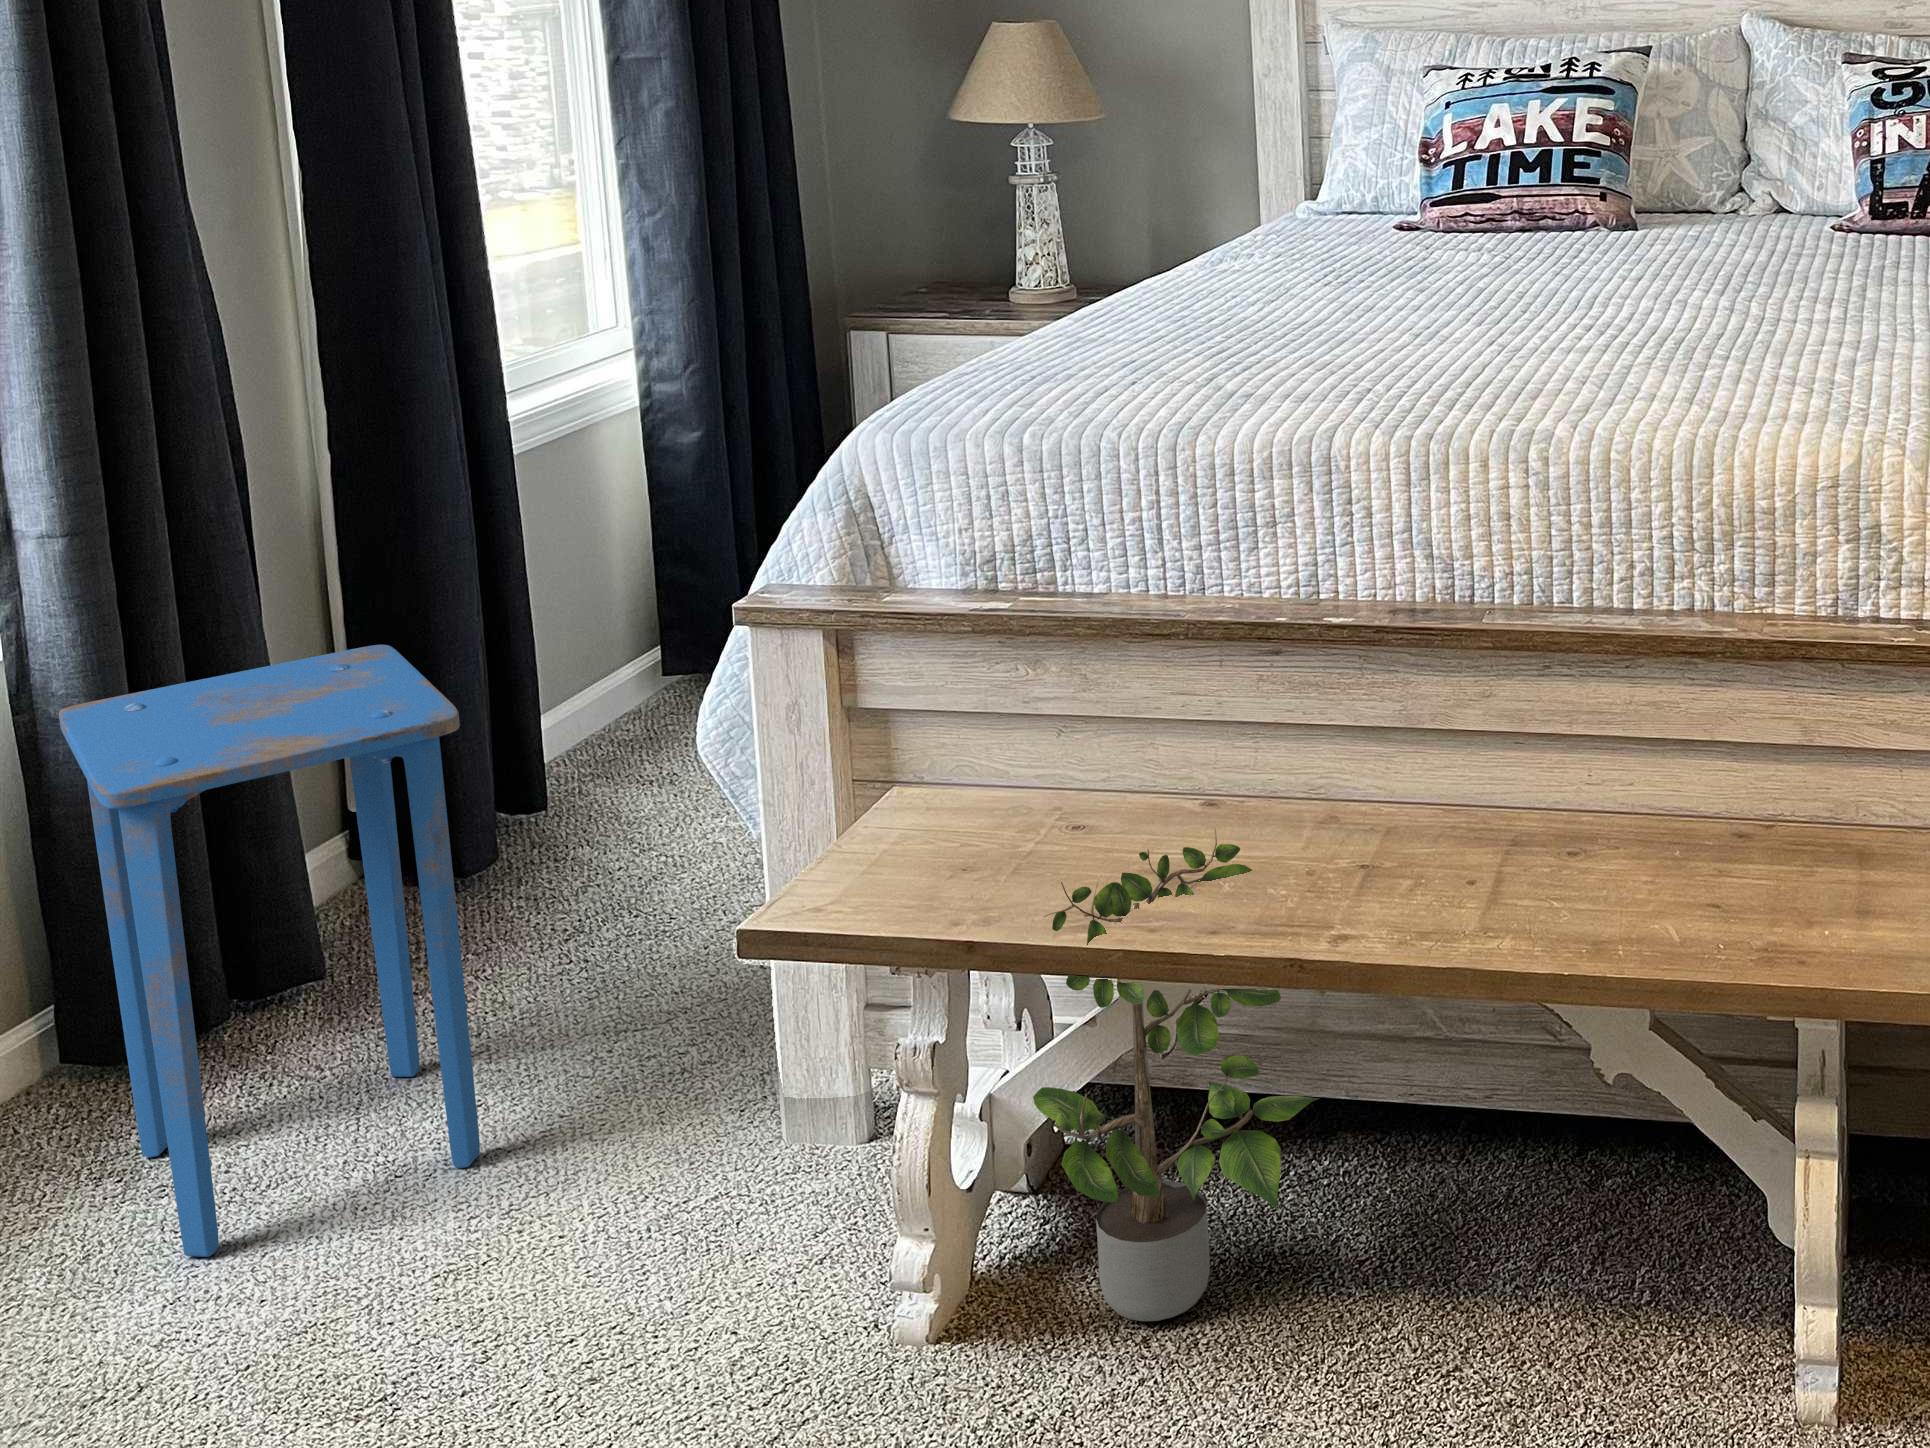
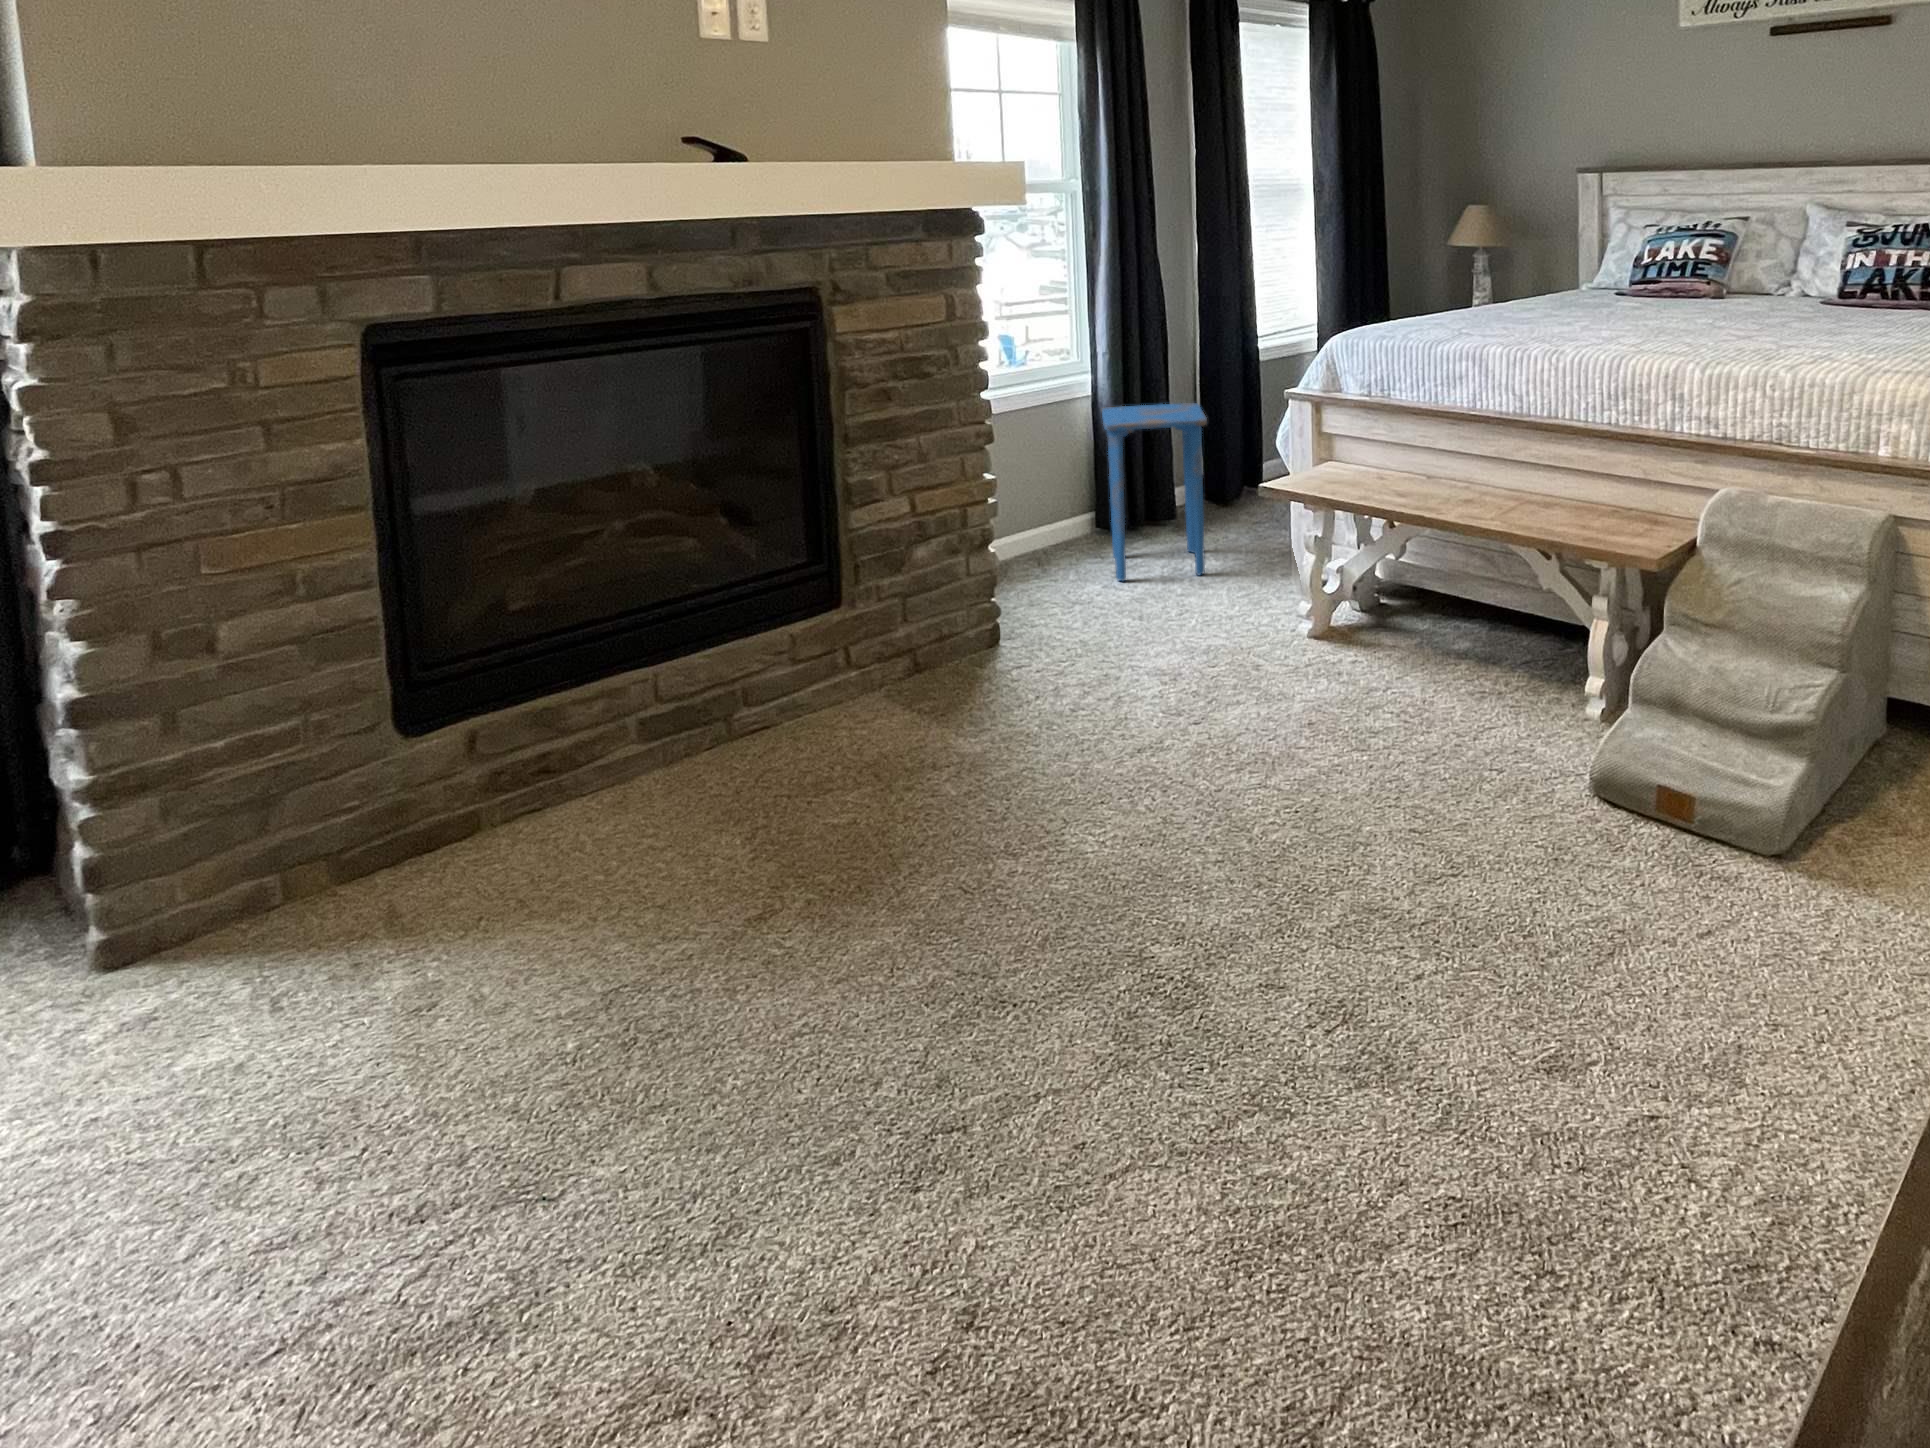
potted plant: present [1033,829,1319,1321] -> none [1352,475,1454,648]

